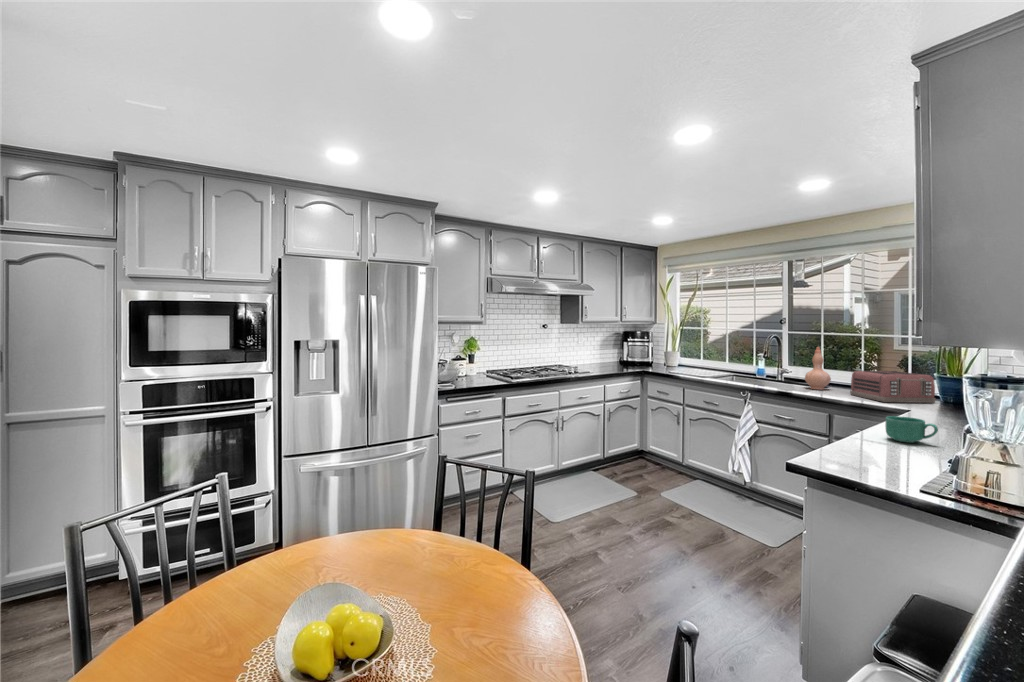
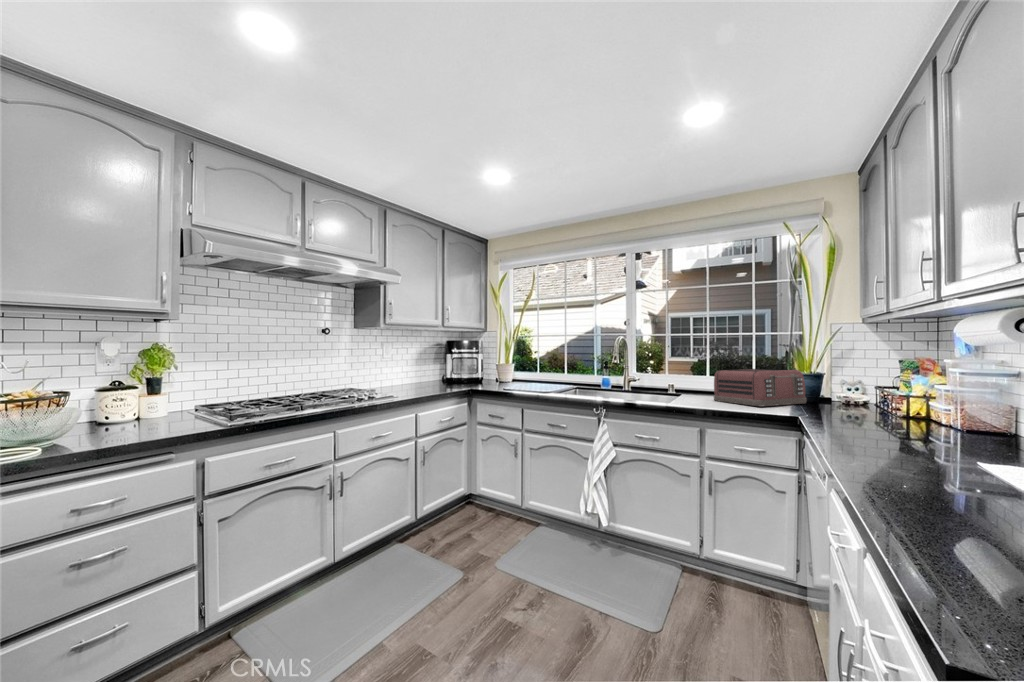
vase: present [805,347,831,390] -> none [660,345,688,397]
mug: present [885,416,938,443] -> none [851,426,940,471]

